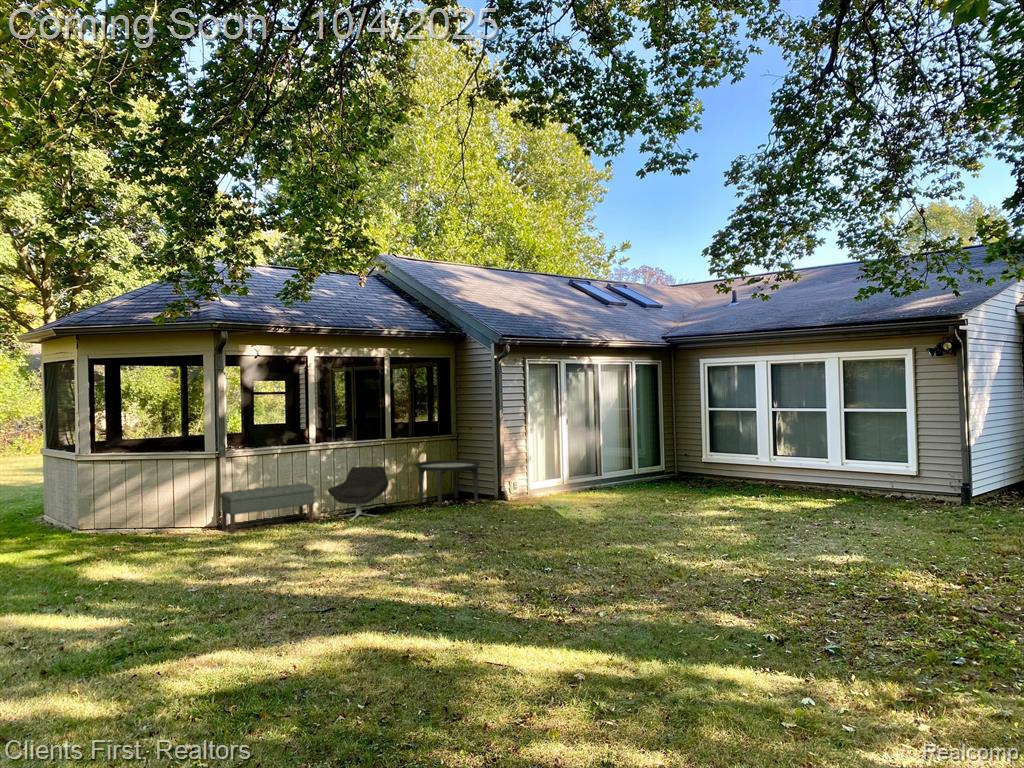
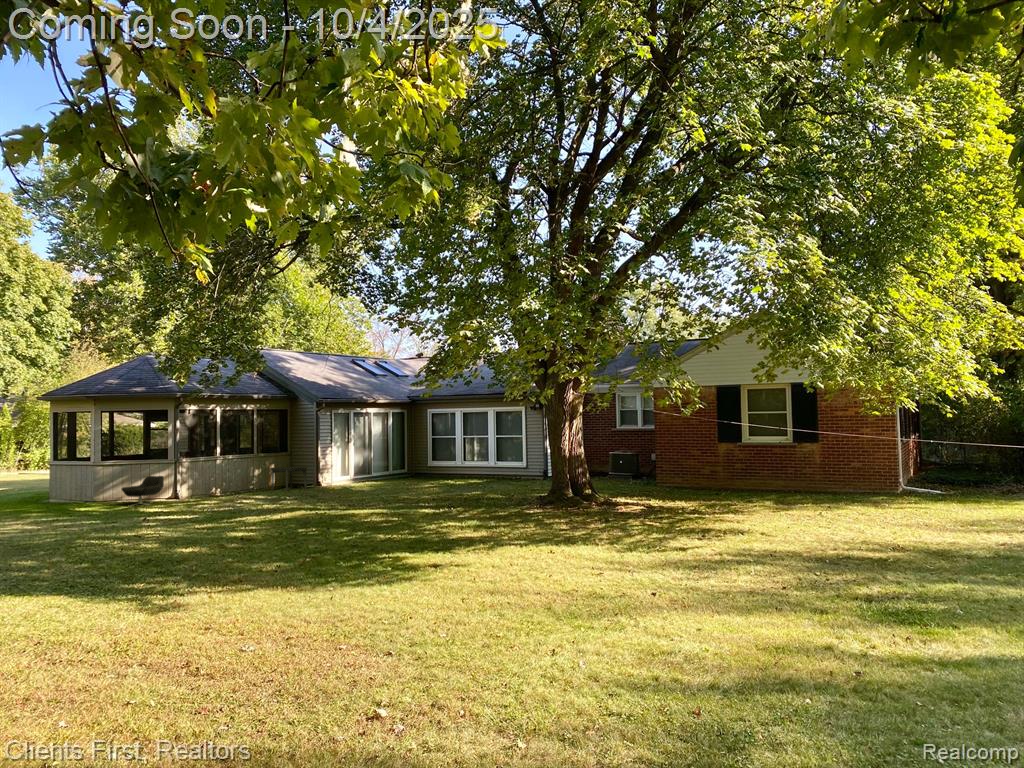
lounge chair: present [328,466,389,521] -> present [122,476,164,504]
bench: present [220,483,315,534] -> none [175,478,224,501]

